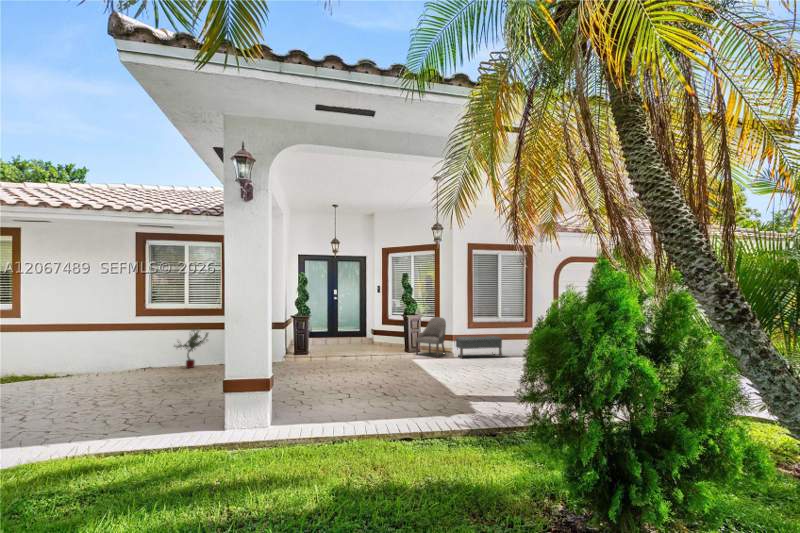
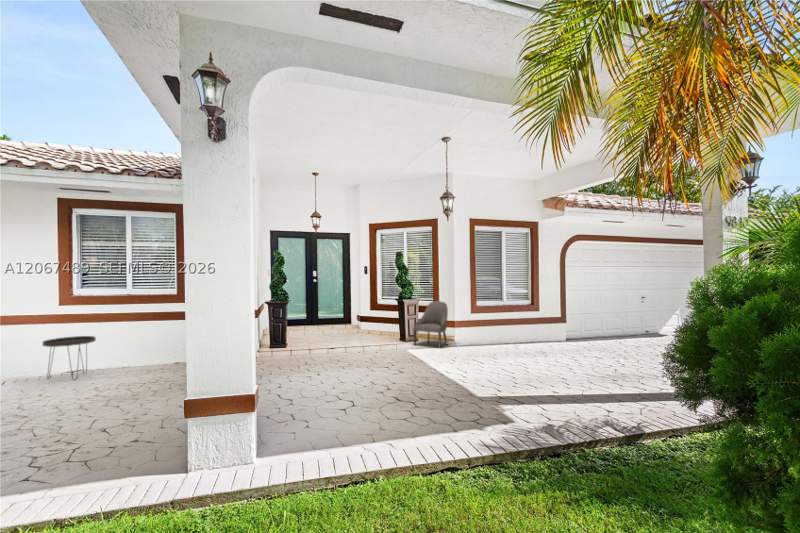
potted tree: present [176,329,208,368] -> none [114,319,163,371]
bench: present [456,336,502,359] -> none [457,321,512,349]
side table: none [121,340,159,373] -> present [43,336,96,379]

